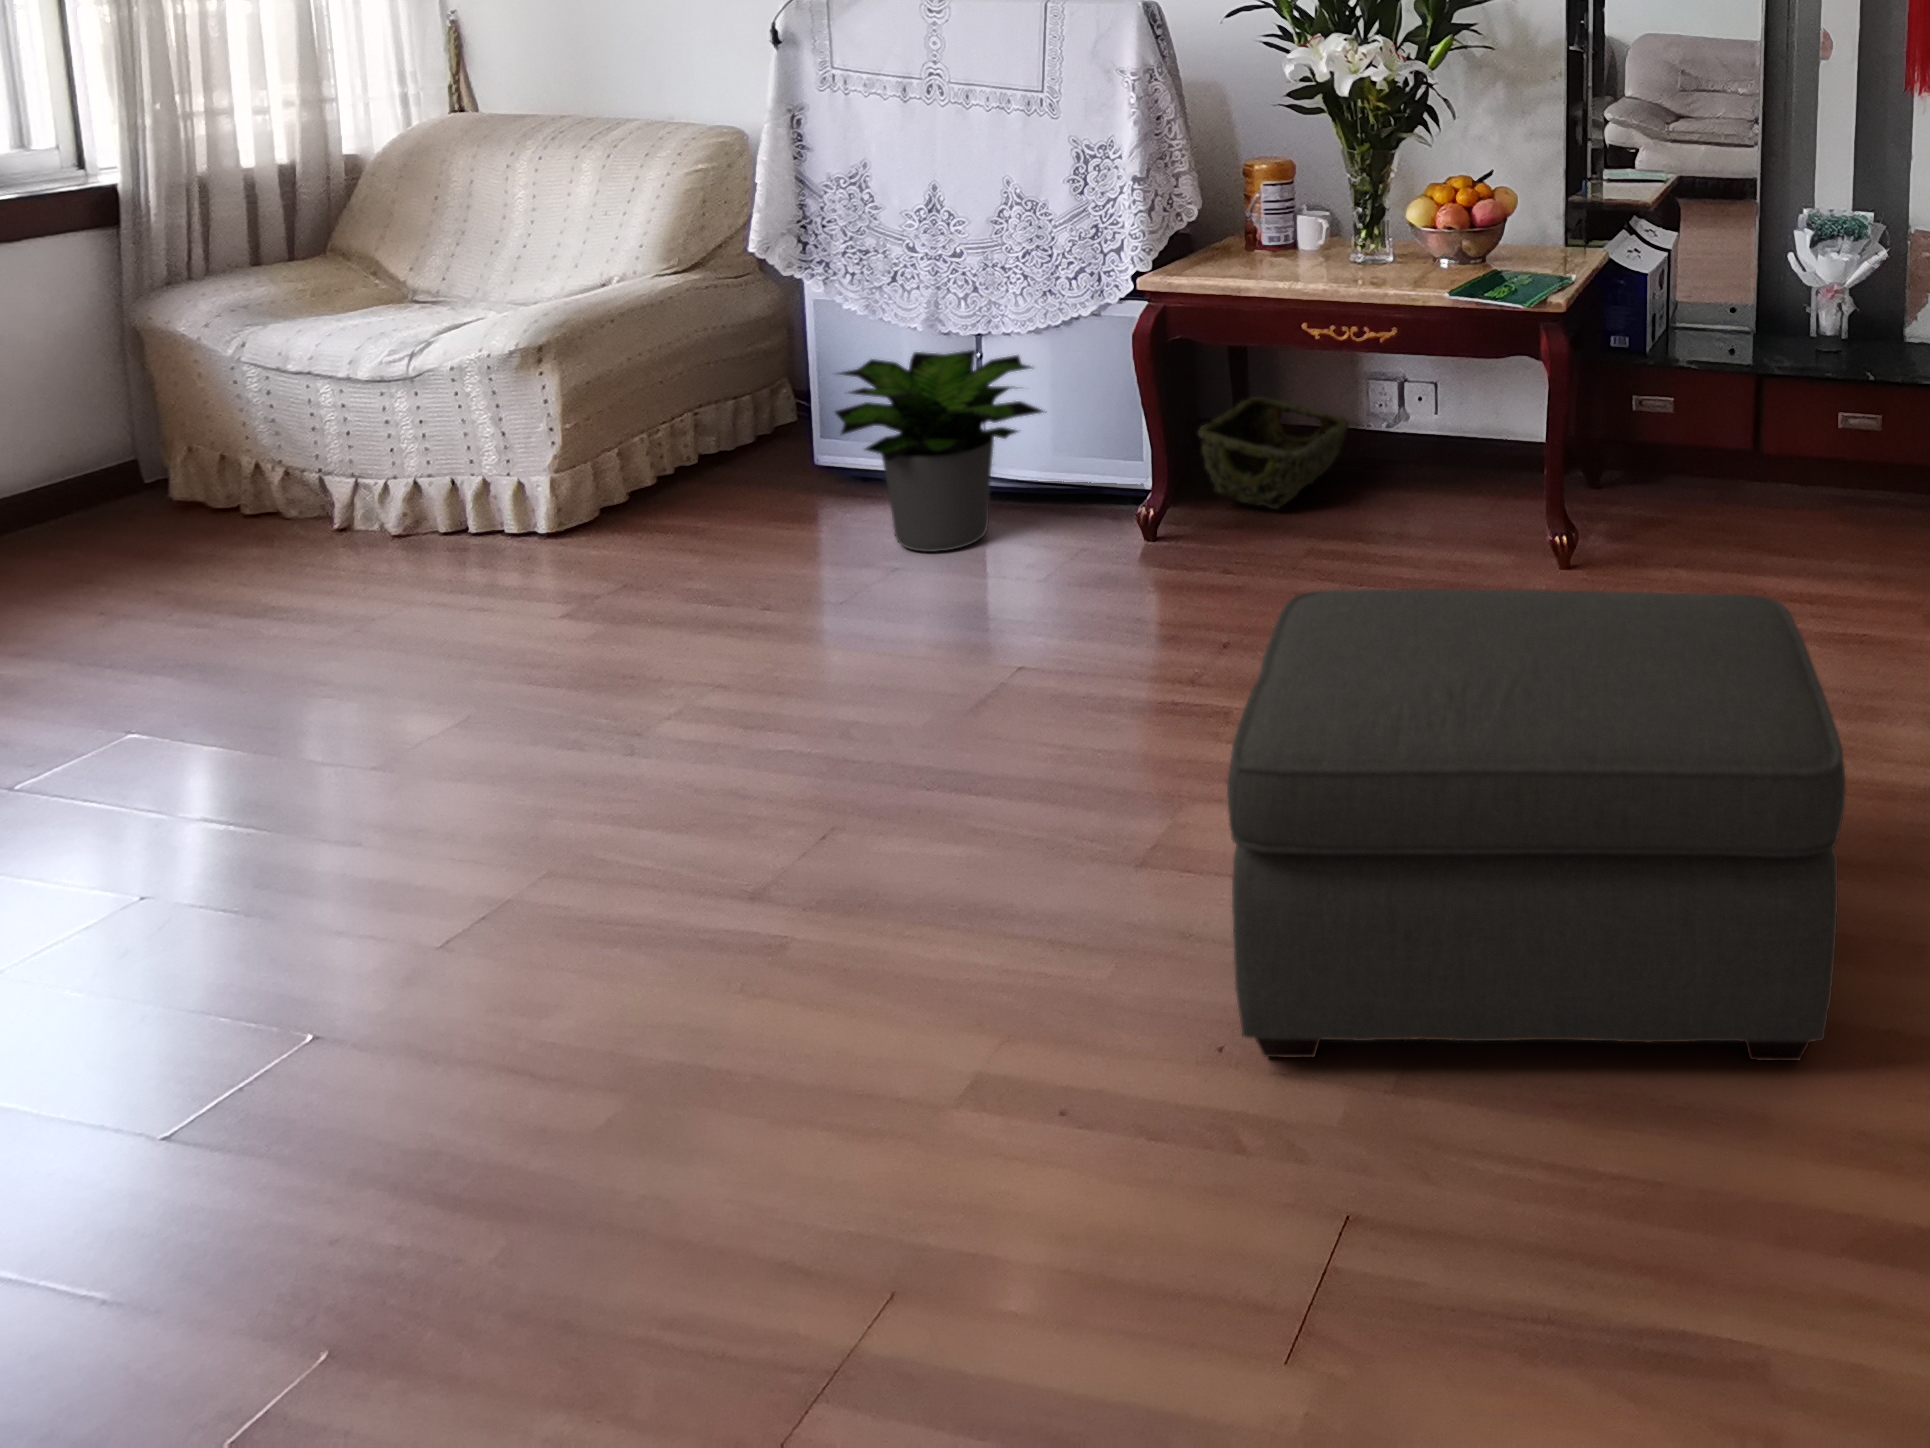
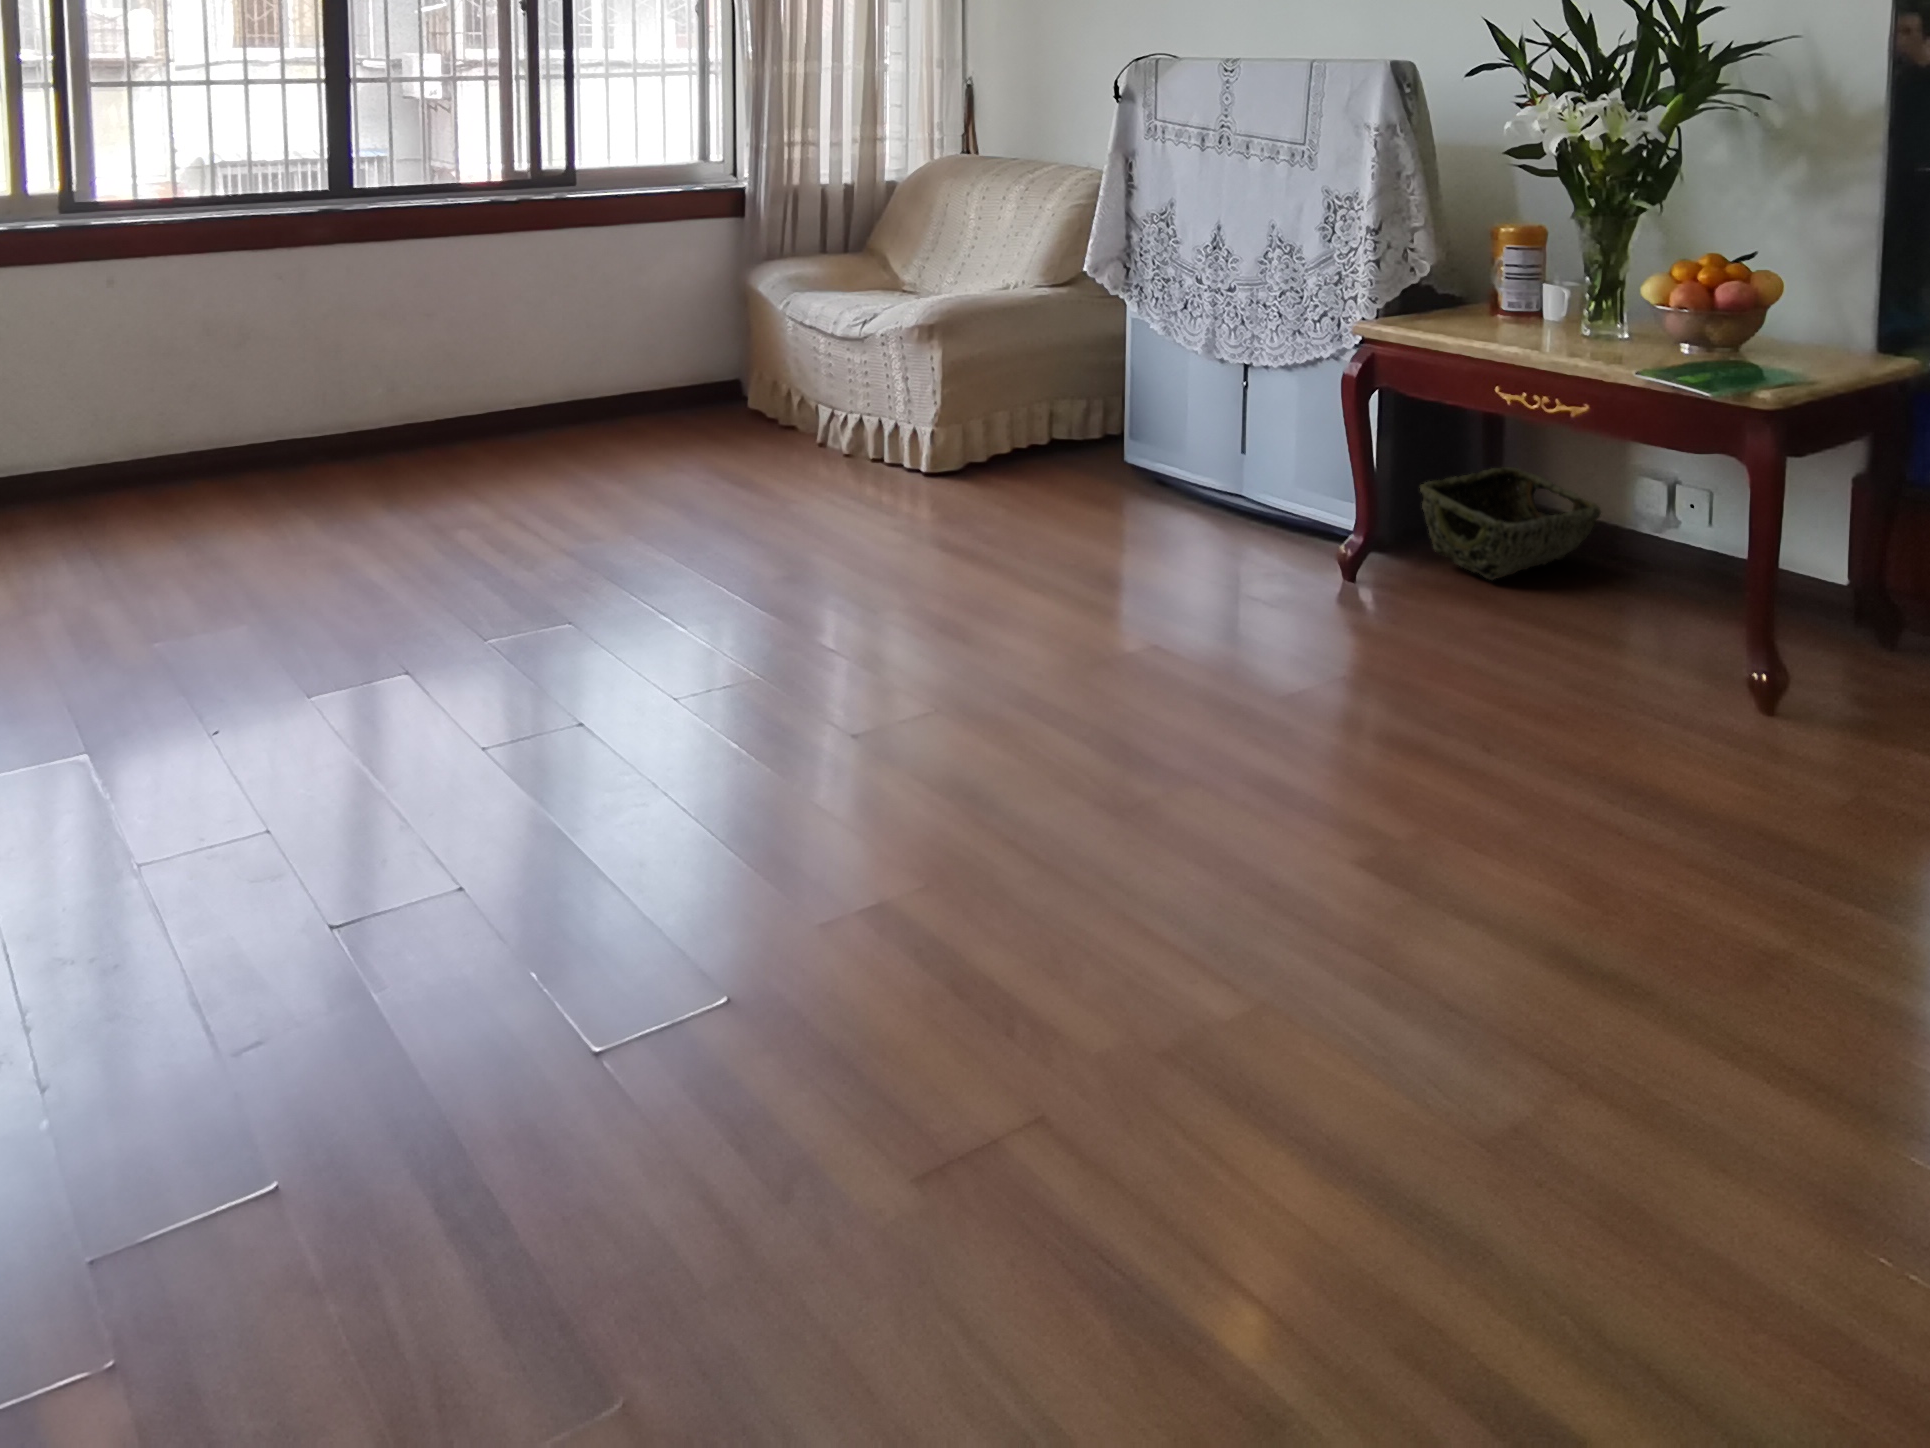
potted plant: present [835,350,1046,552] -> none [1097,370,1281,548]
ottoman: present [1227,589,1846,1061] -> none [1049,617,1783,1289]

